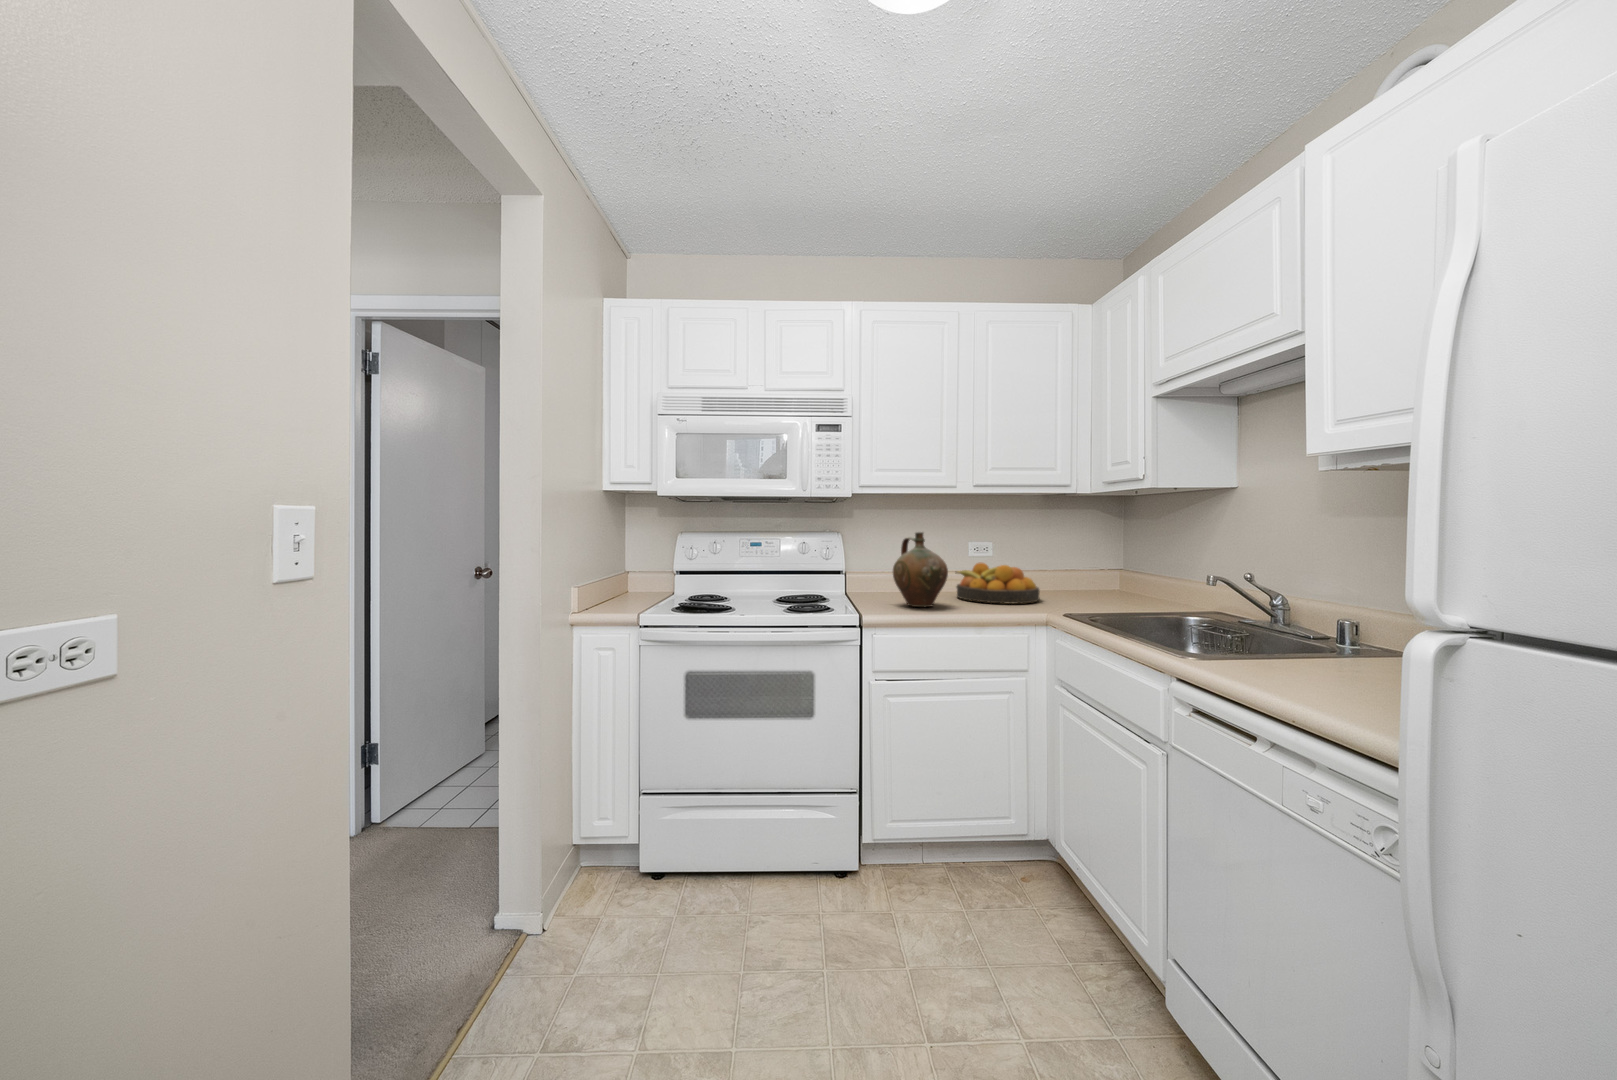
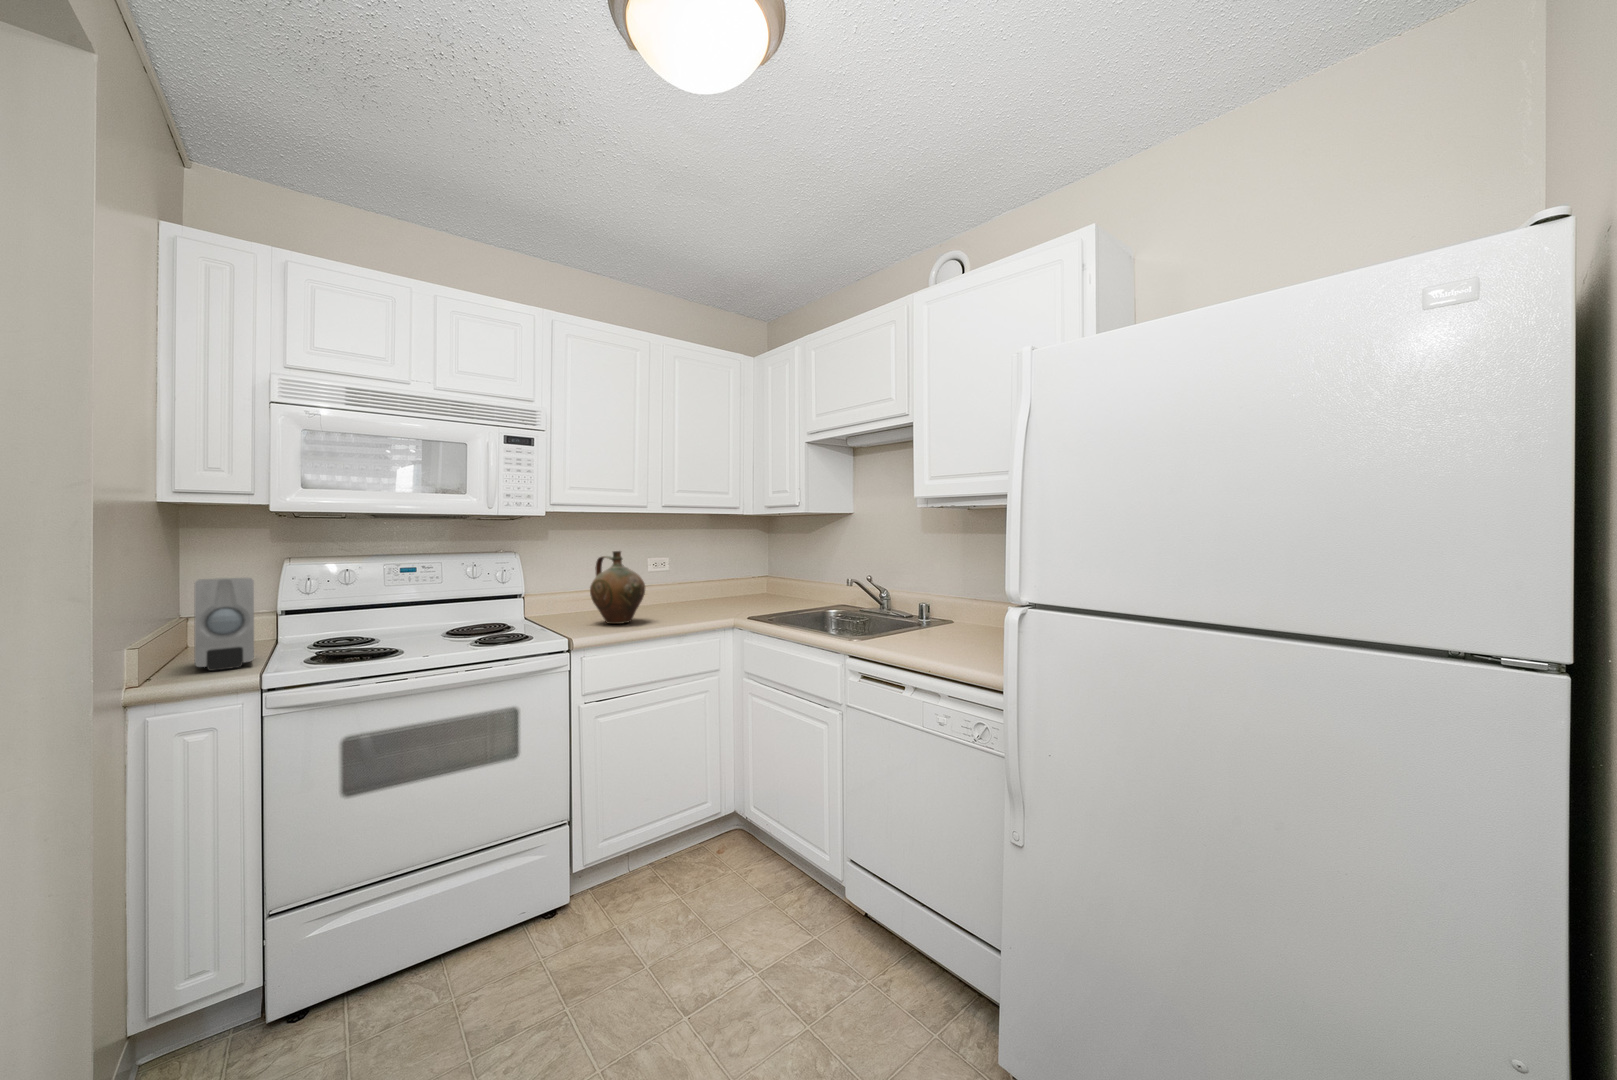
soap dispenser: none [612,546,648,611] -> present [194,578,254,671]
fruit bowl: present [956,563,1040,604] -> none [642,577,717,613]

